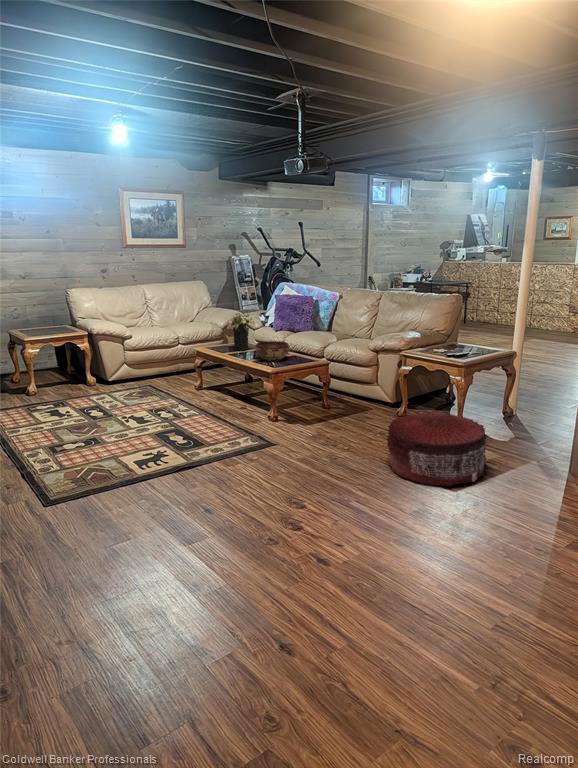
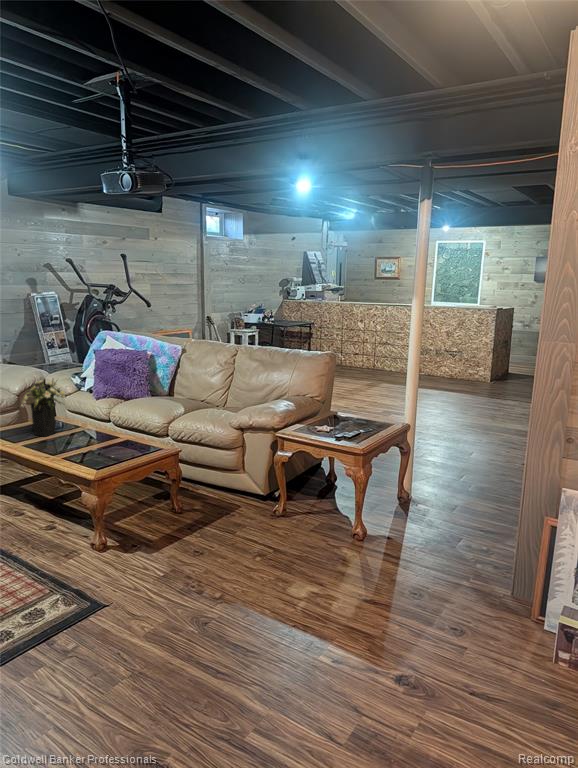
decorative bowl: present [255,341,289,361] -> none [66,423,120,456]
pouf: present [387,412,488,486] -> none [284,529,426,662]

